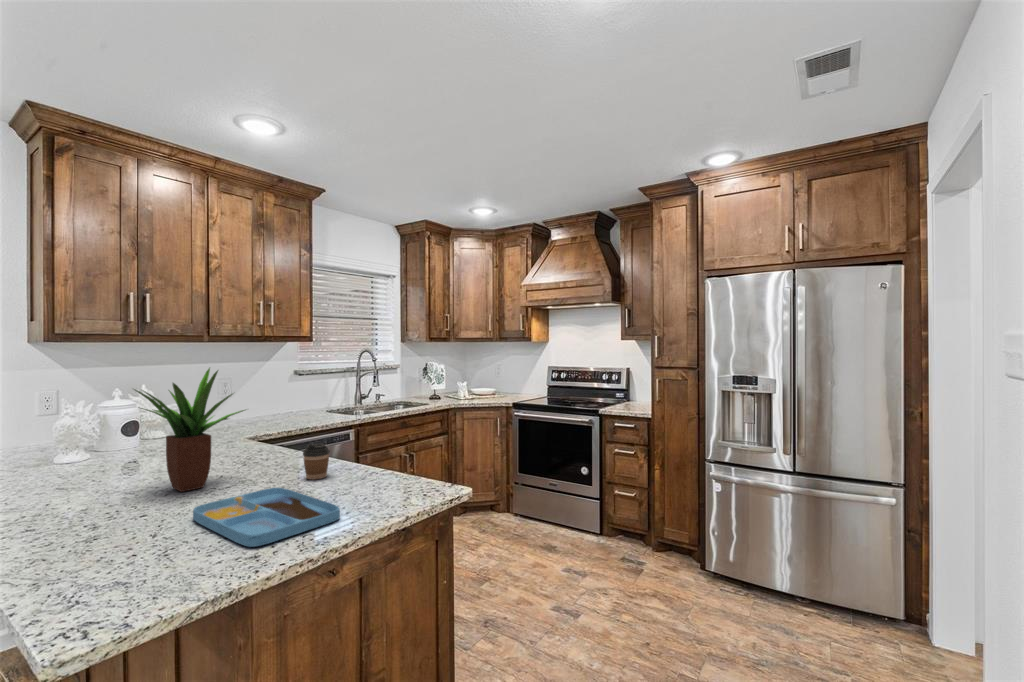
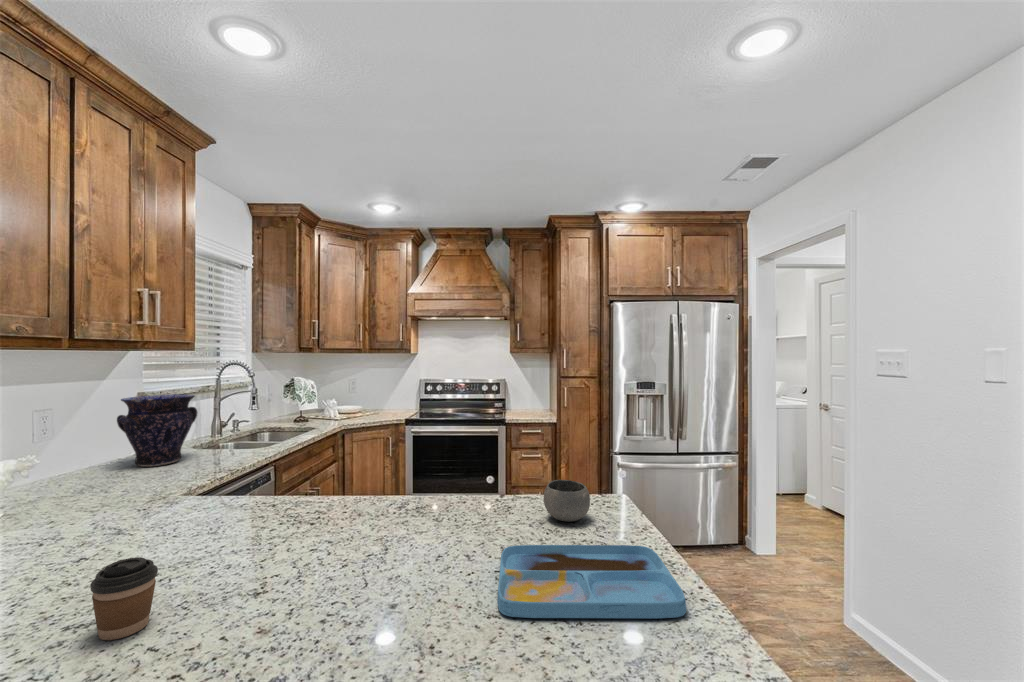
potted plant: present [134,368,245,492] -> none [245,391,408,594]
vase: none [267,371,317,418] -> present [117,394,197,467]
coffee cup: present [303,444,330,480] -> present [90,557,158,640]
bowl: none [358,452,399,487] -> present [543,480,590,522]

